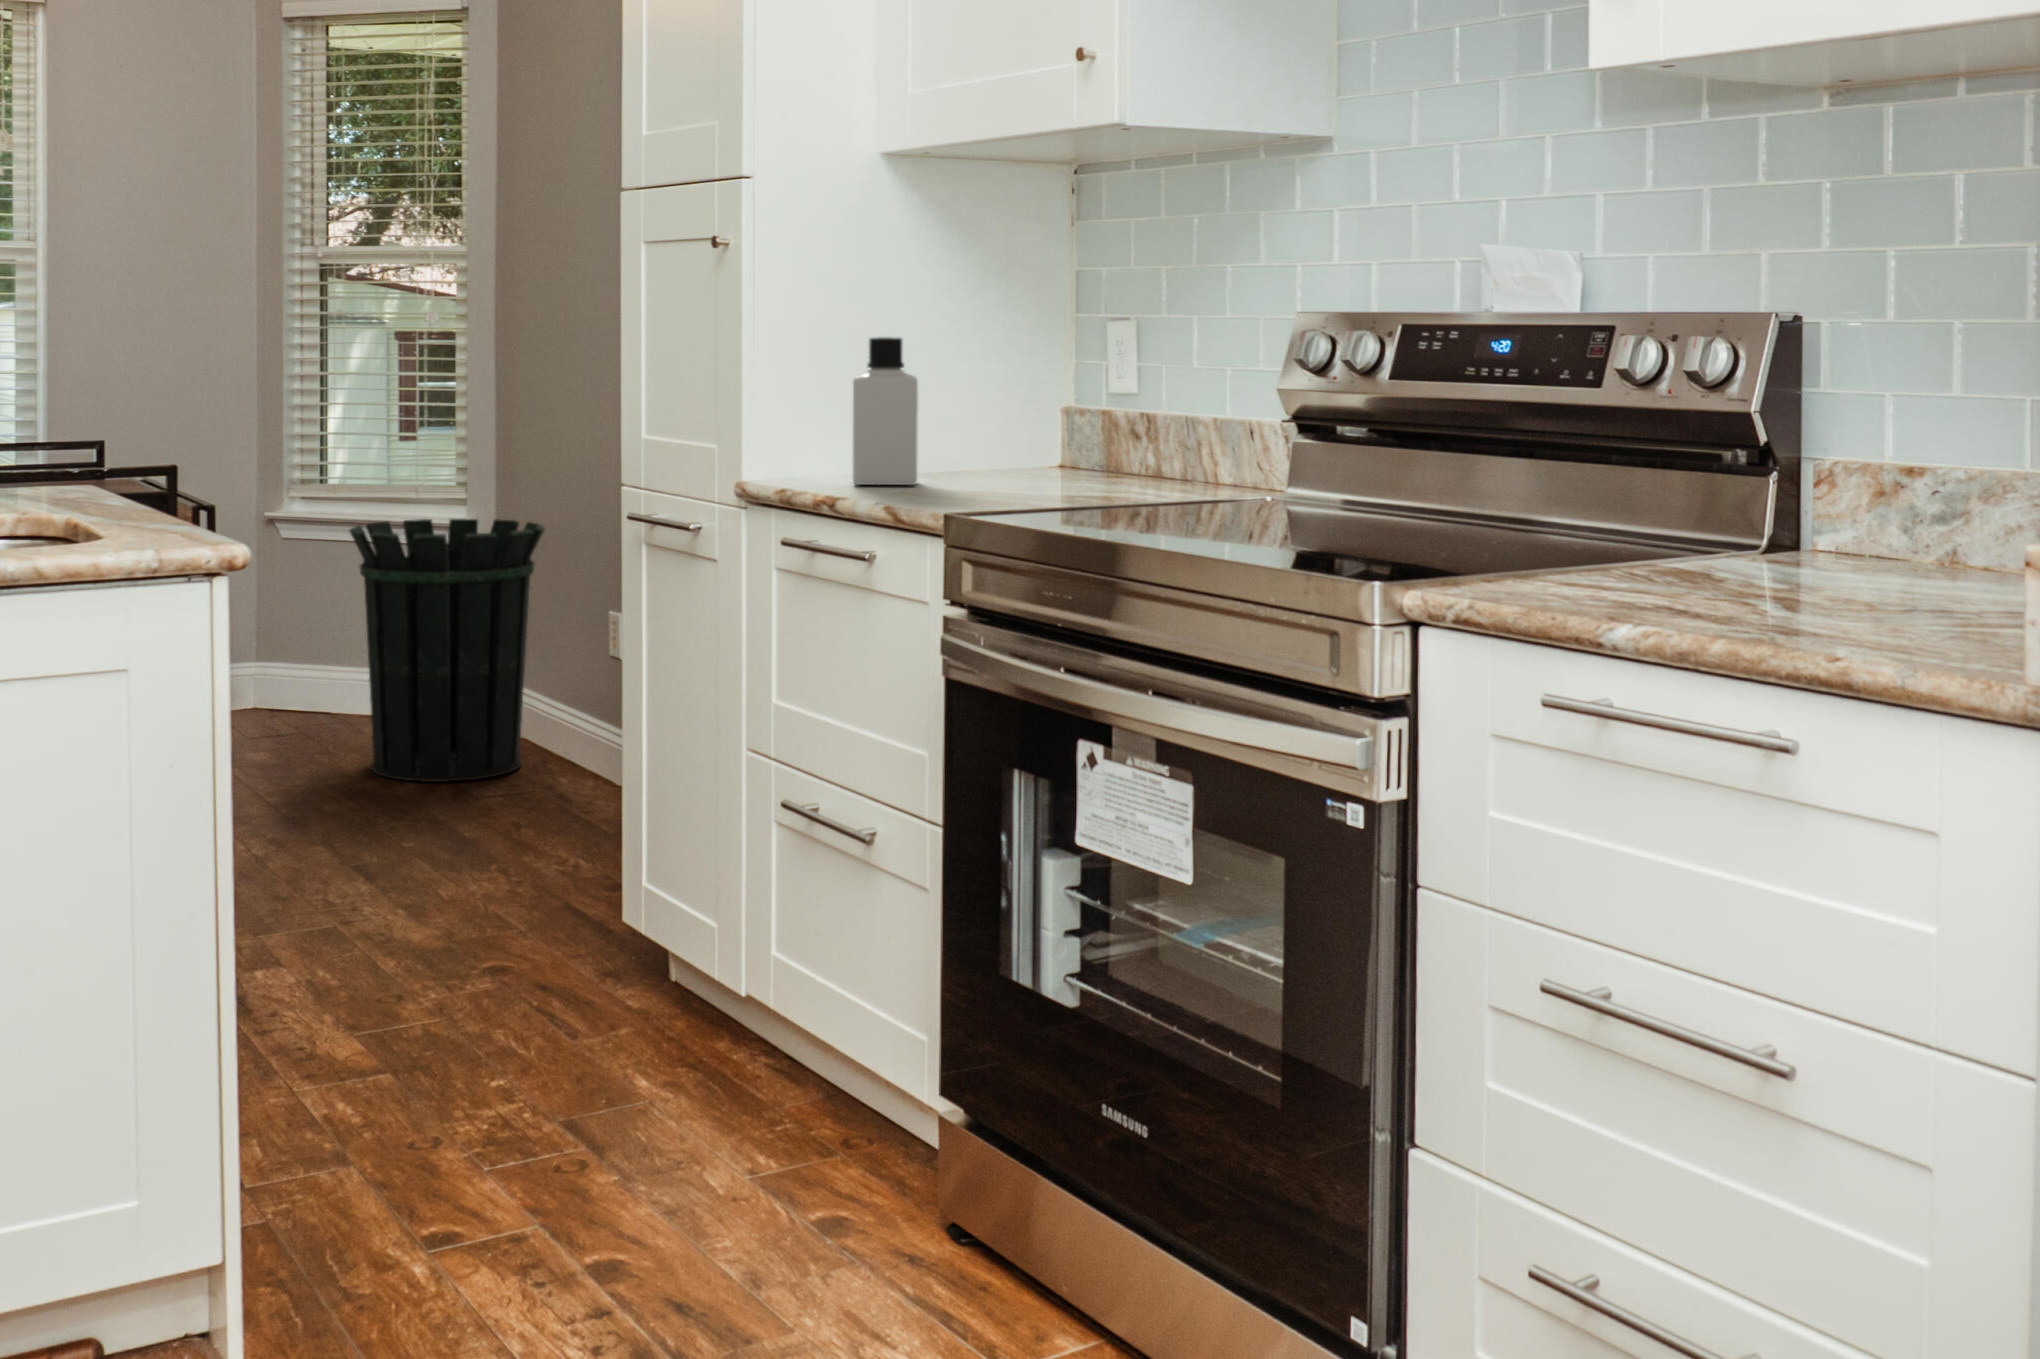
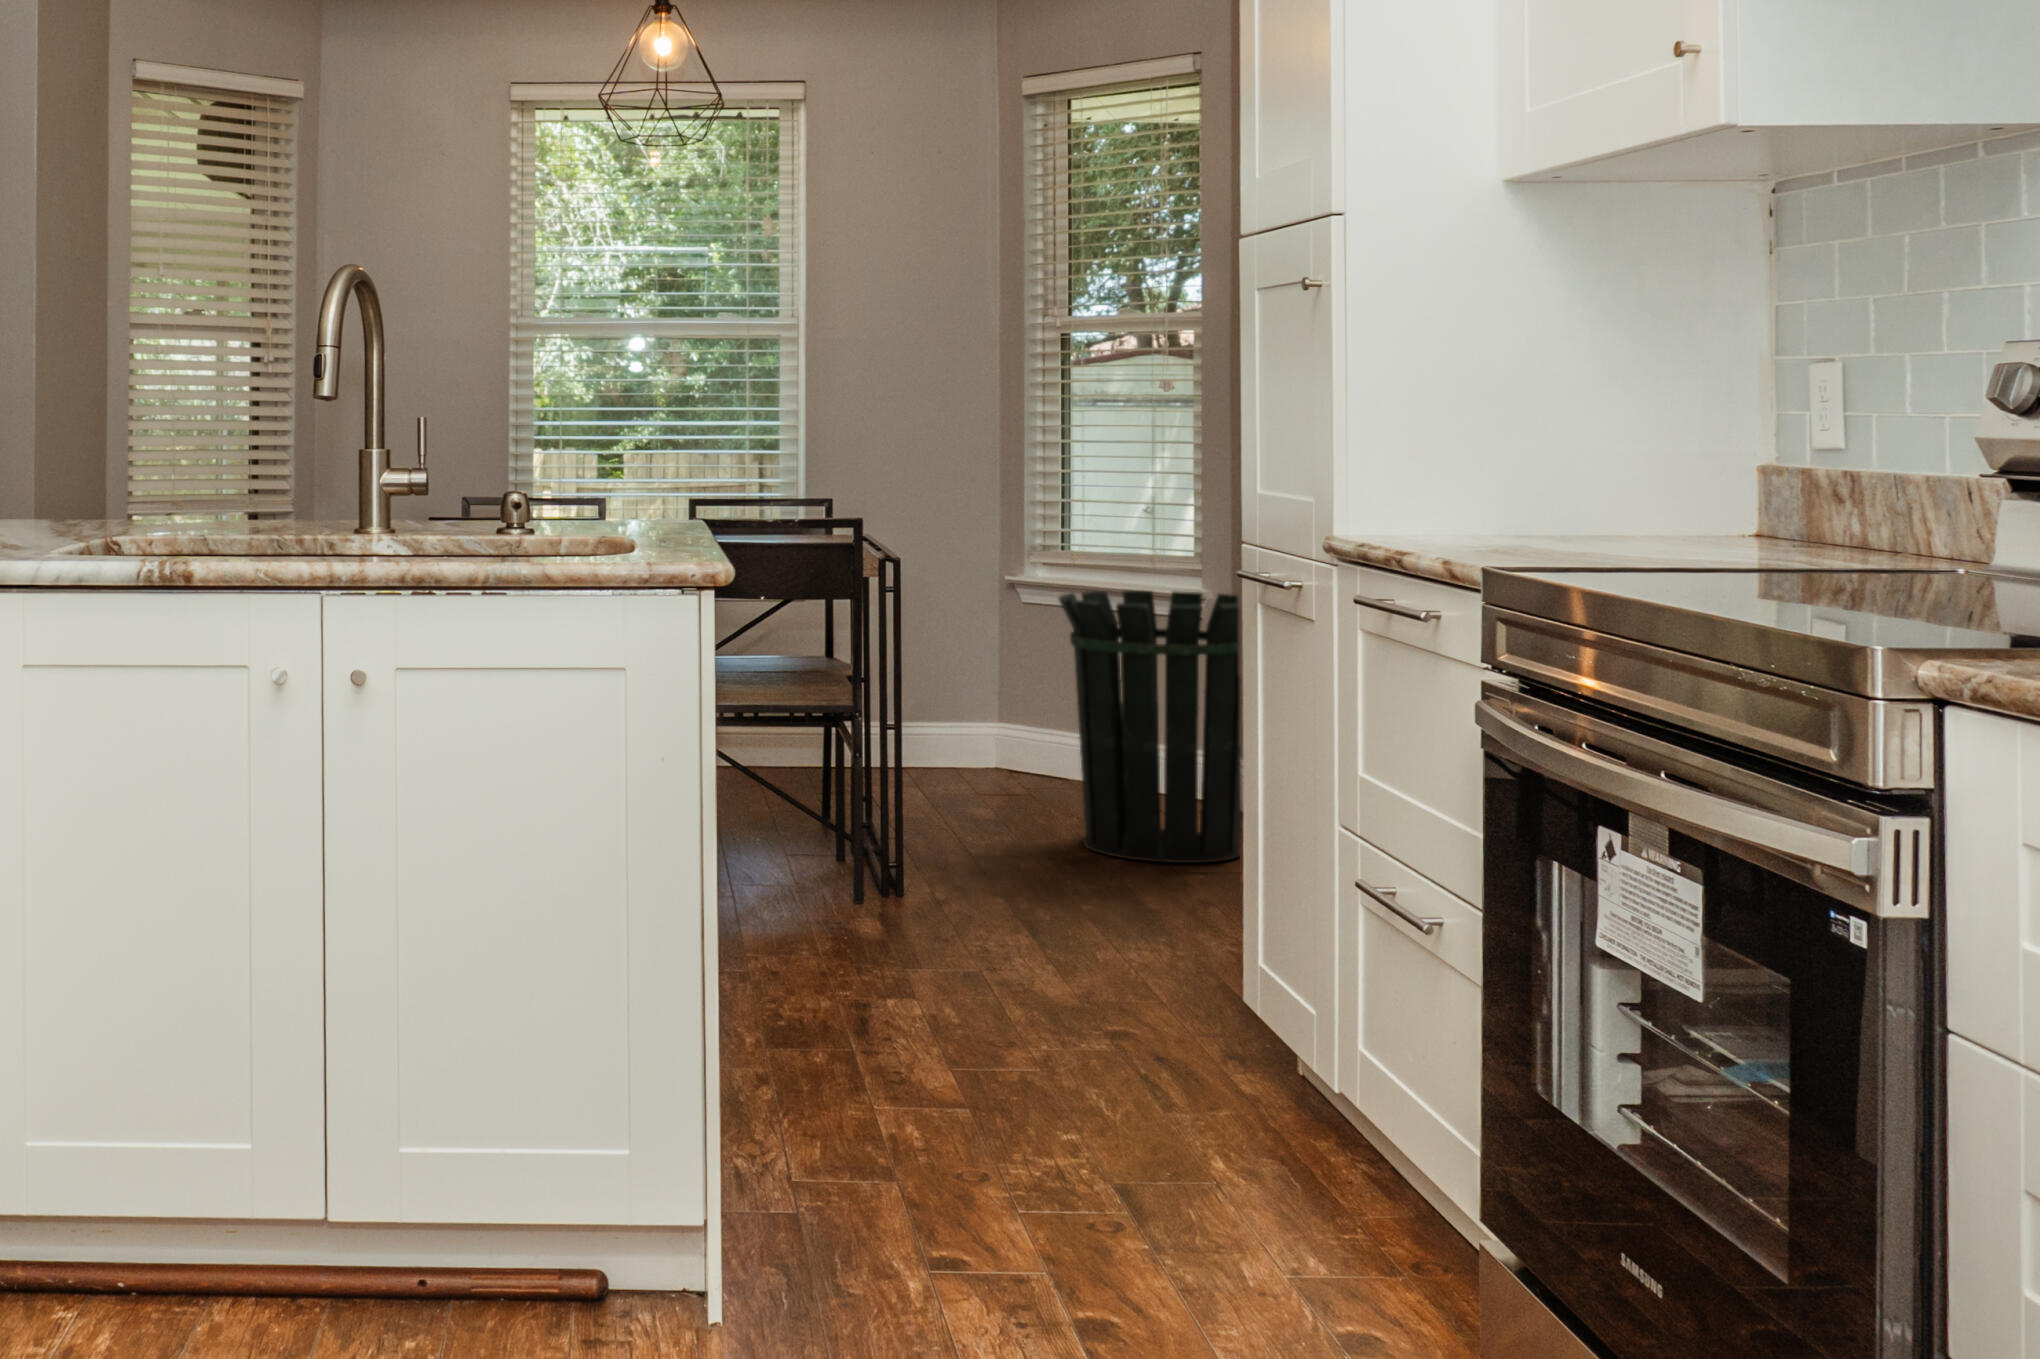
bottle: present [853,337,918,485] -> none [1443,381,1533,545]

